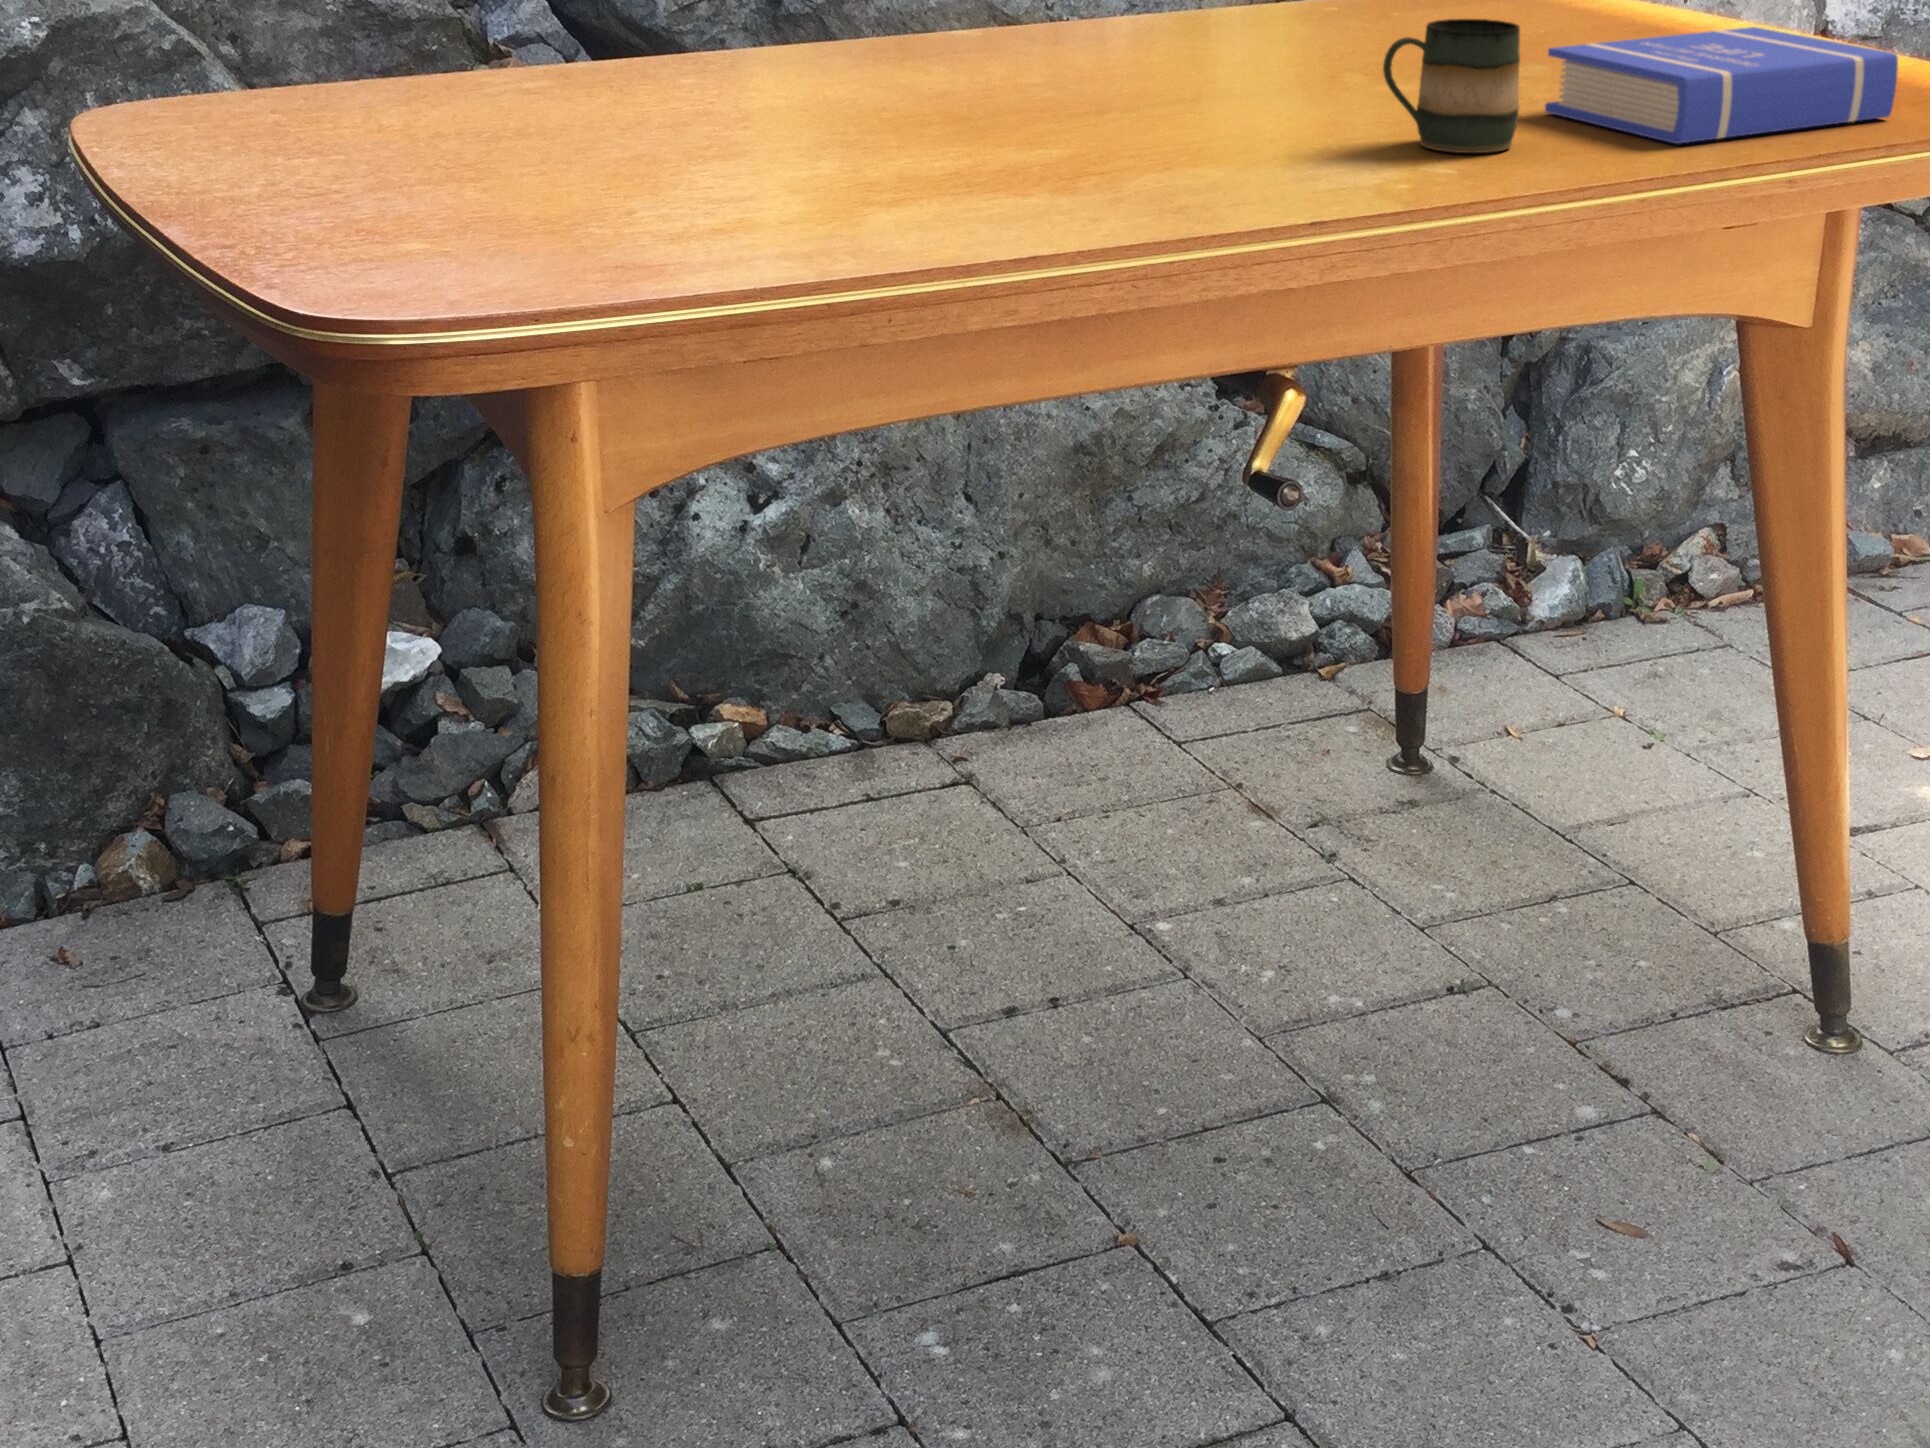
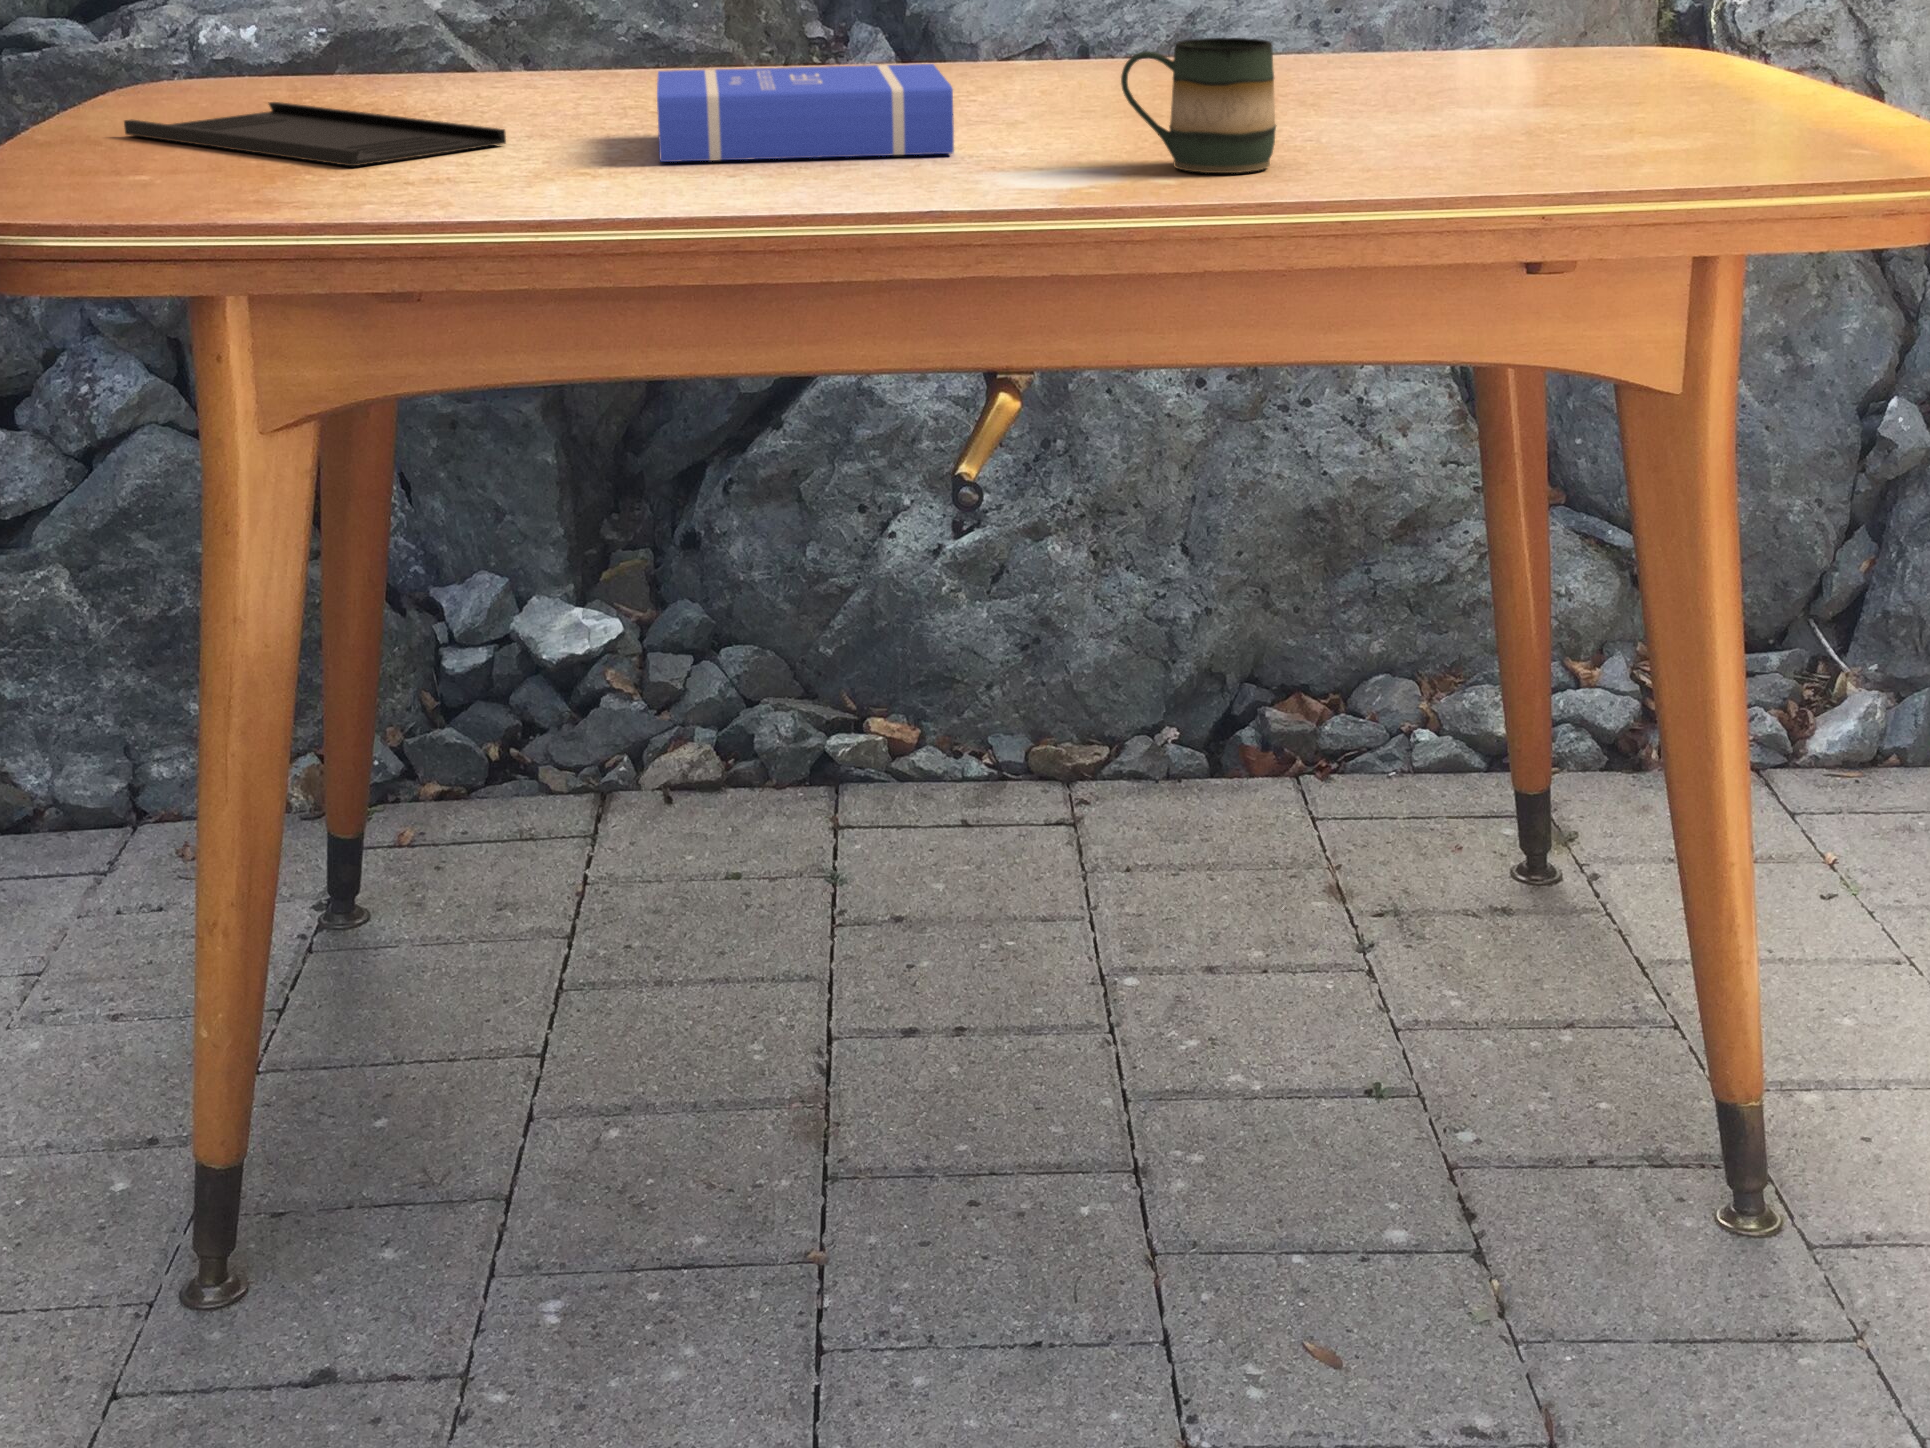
book: present [1545,27,1898,144] -> present [657,64,954,162]
tray: none [231,125,704,203] -> present [124,102,506,166]

